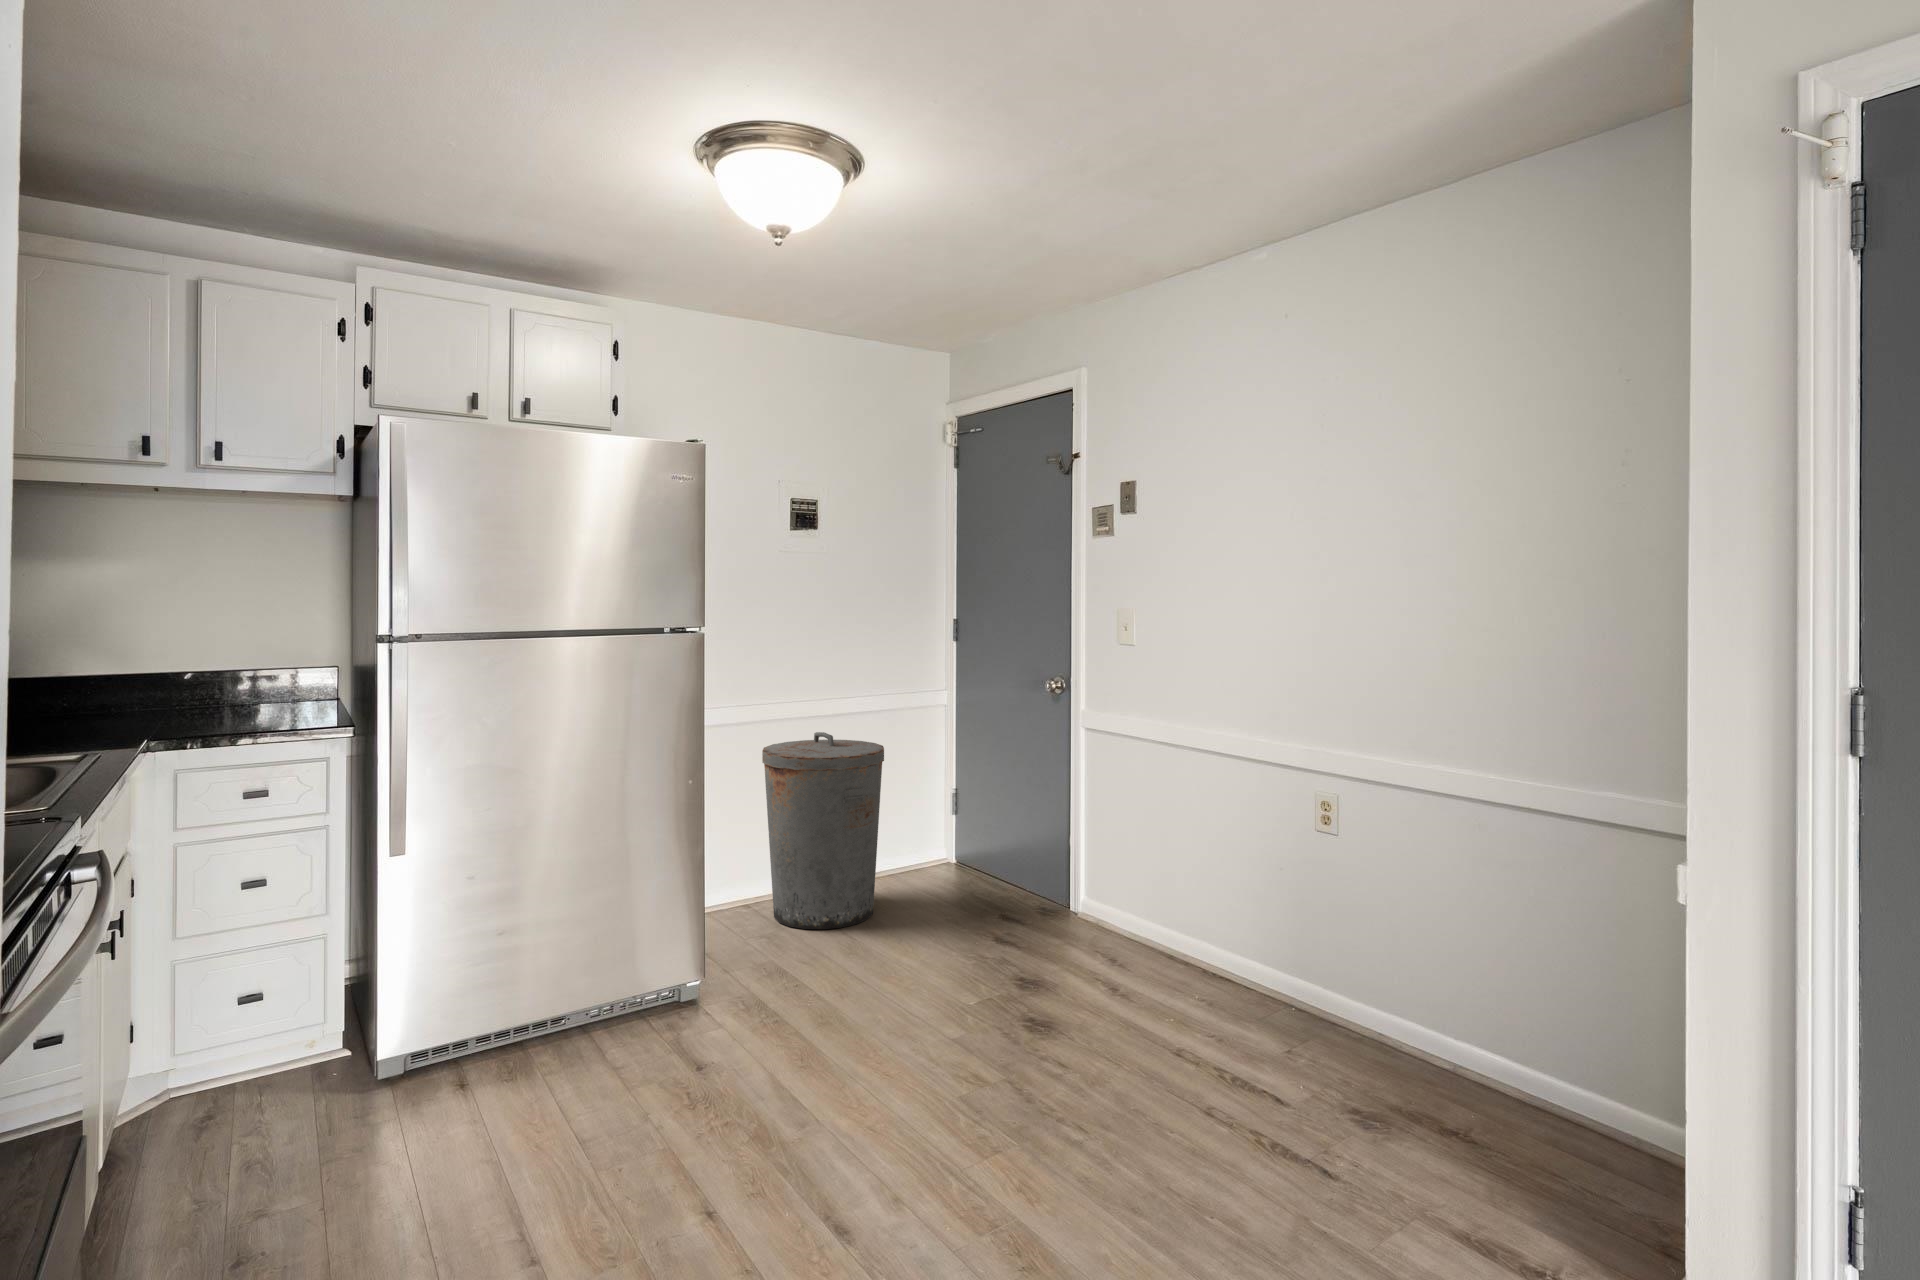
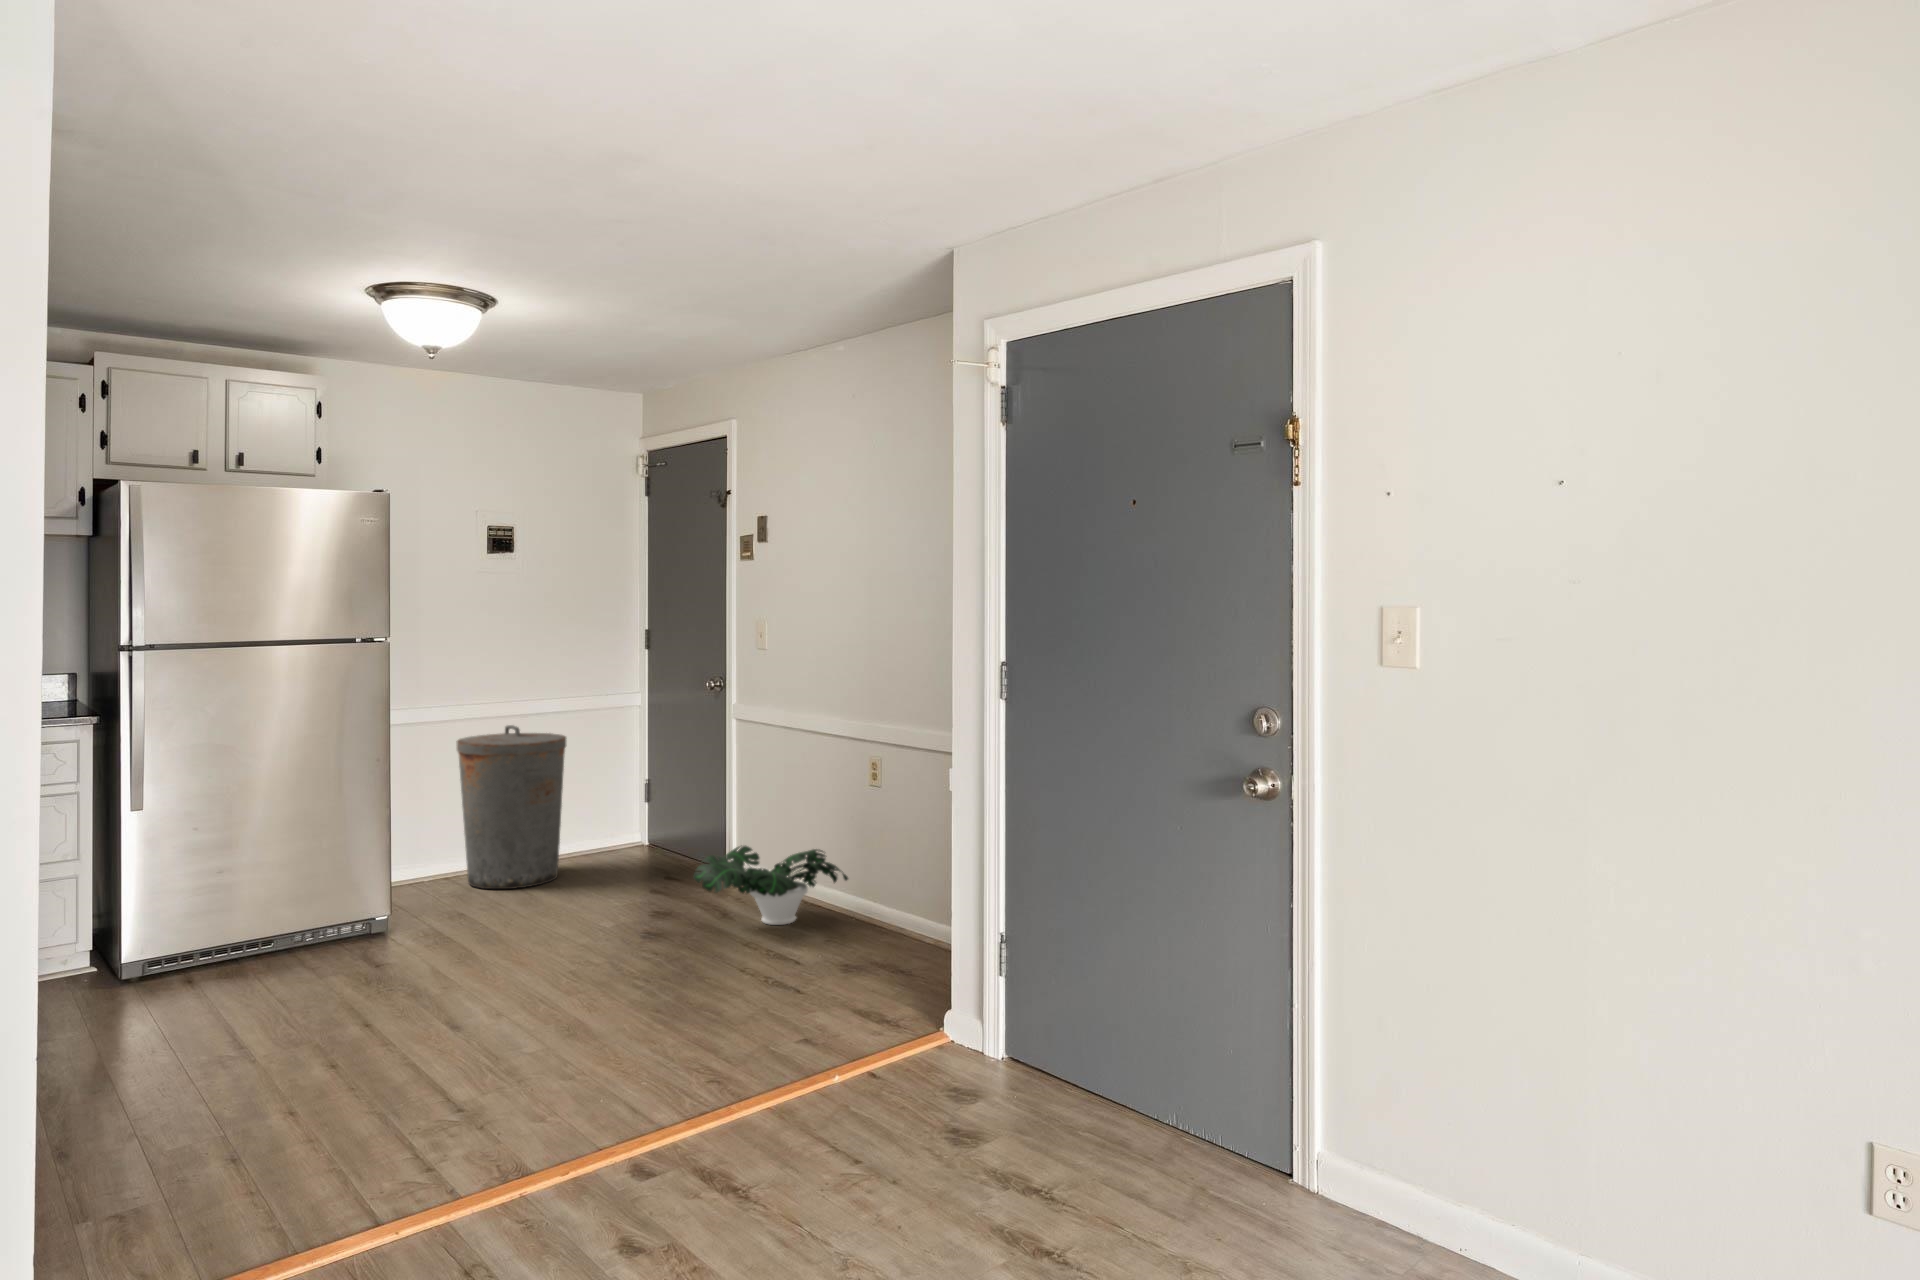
potted plant: none [1084,896,1295,1011] -> present [693,846,848,925]

